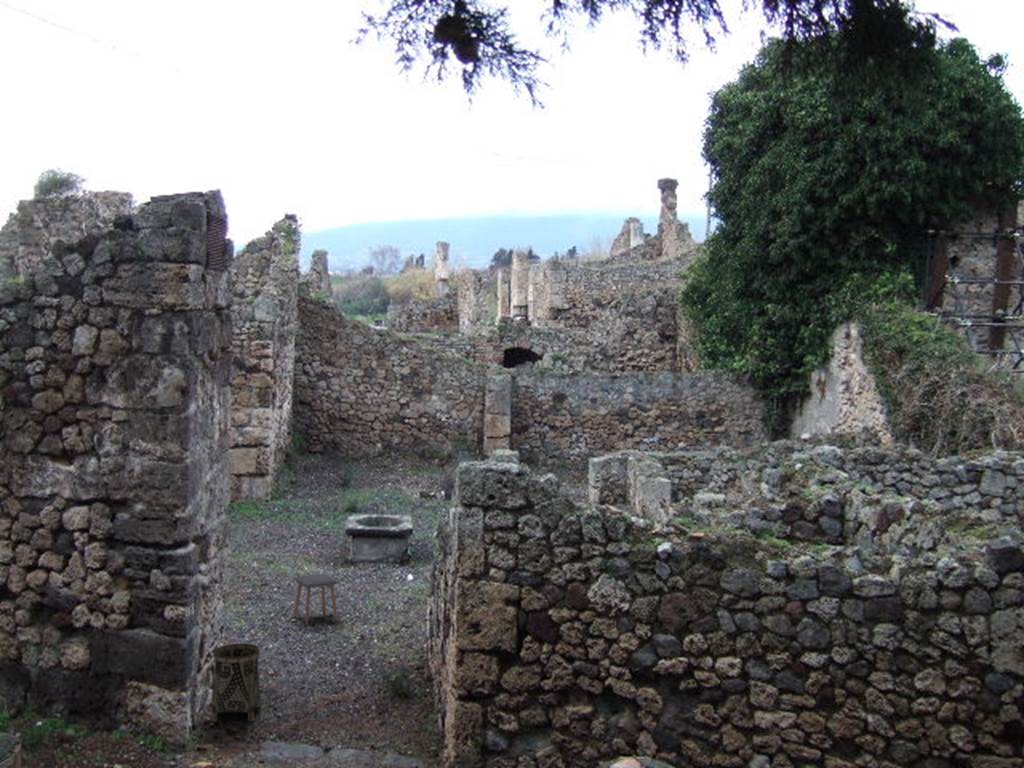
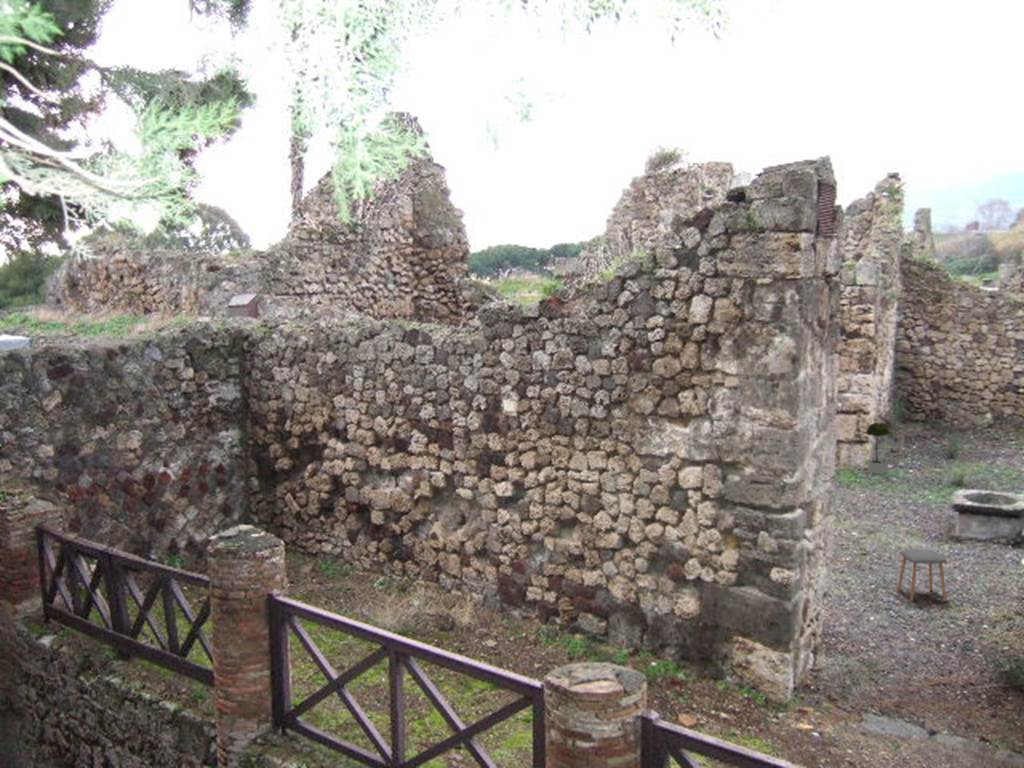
potted tree: none [267,457,289,509] -> present [867,423,889,474]
basket: present [211,644,261,722] -> none [813,614,865,697]

